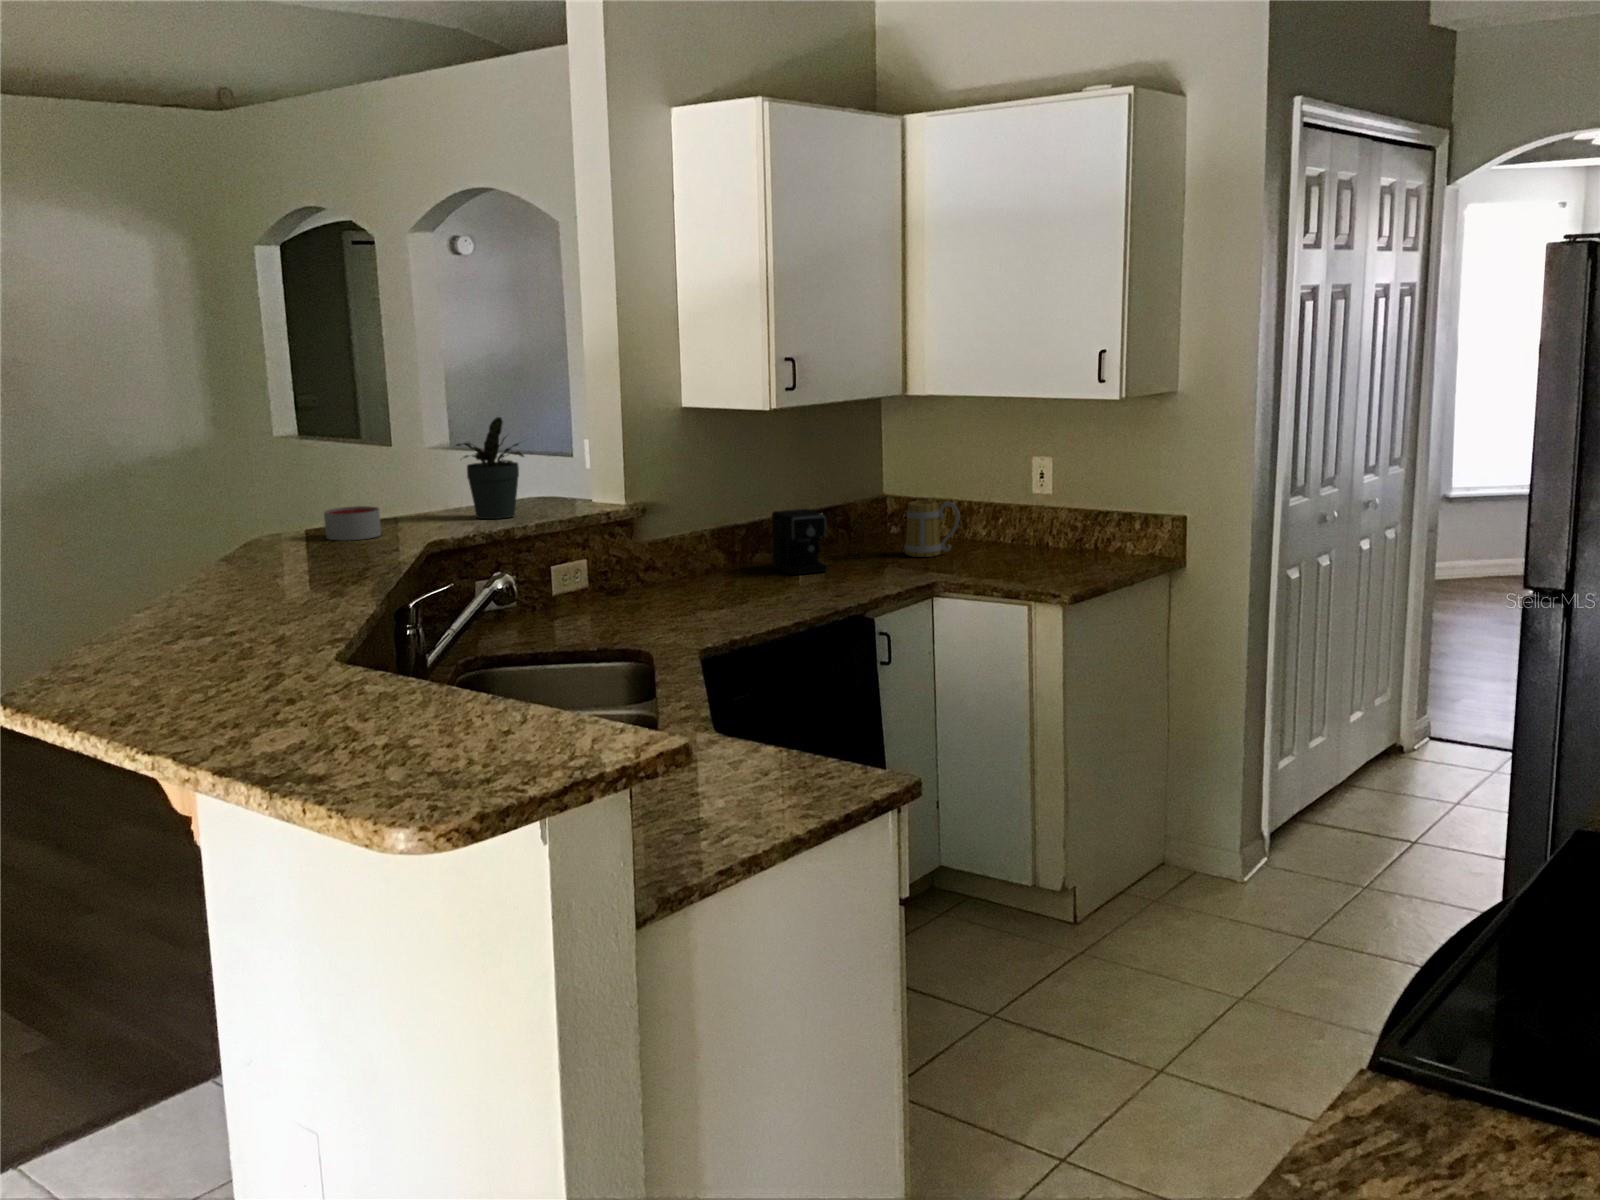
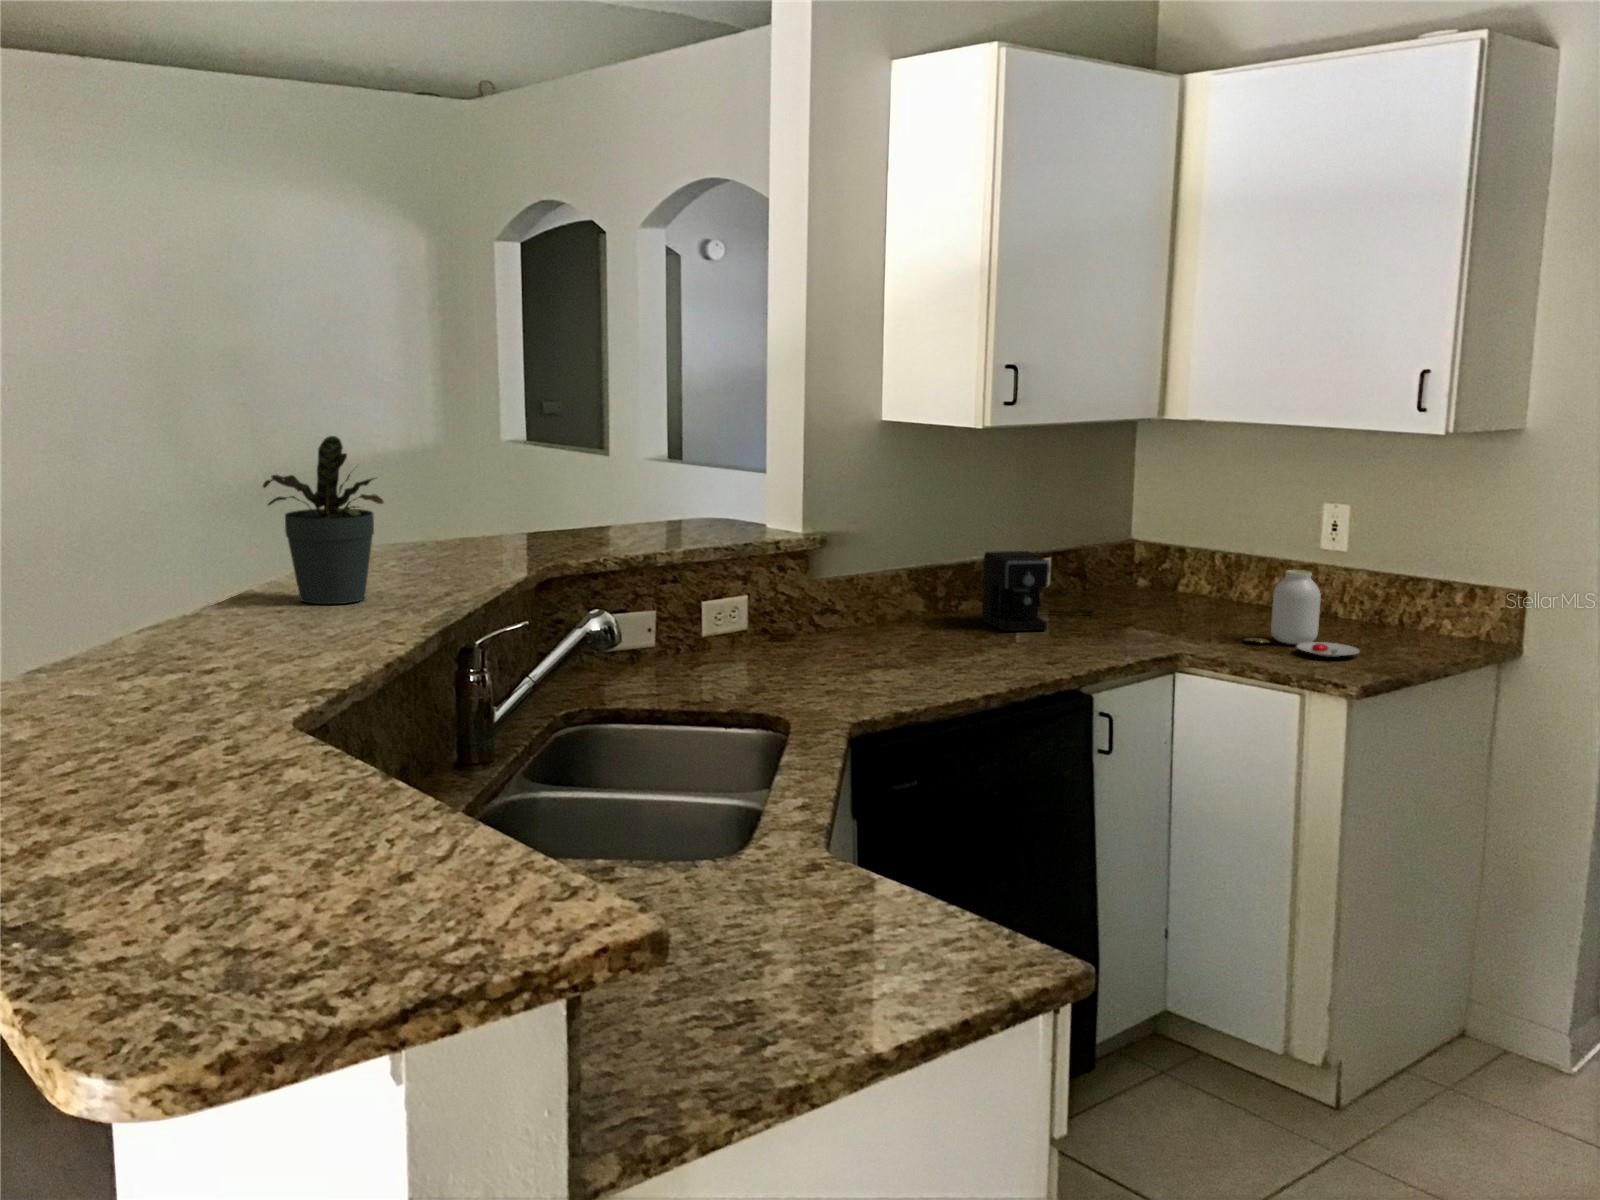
potted plant: present [456,417,524,519] -> present [263,436,383,604]
mug: present [905,501,959,557] -> none [1149,550,1221,620]
candle: present [324,506,381,541] -> none [433,516,499,556]
jar: none [981,510,1070,575] -> present [1245,570,1360,657]

